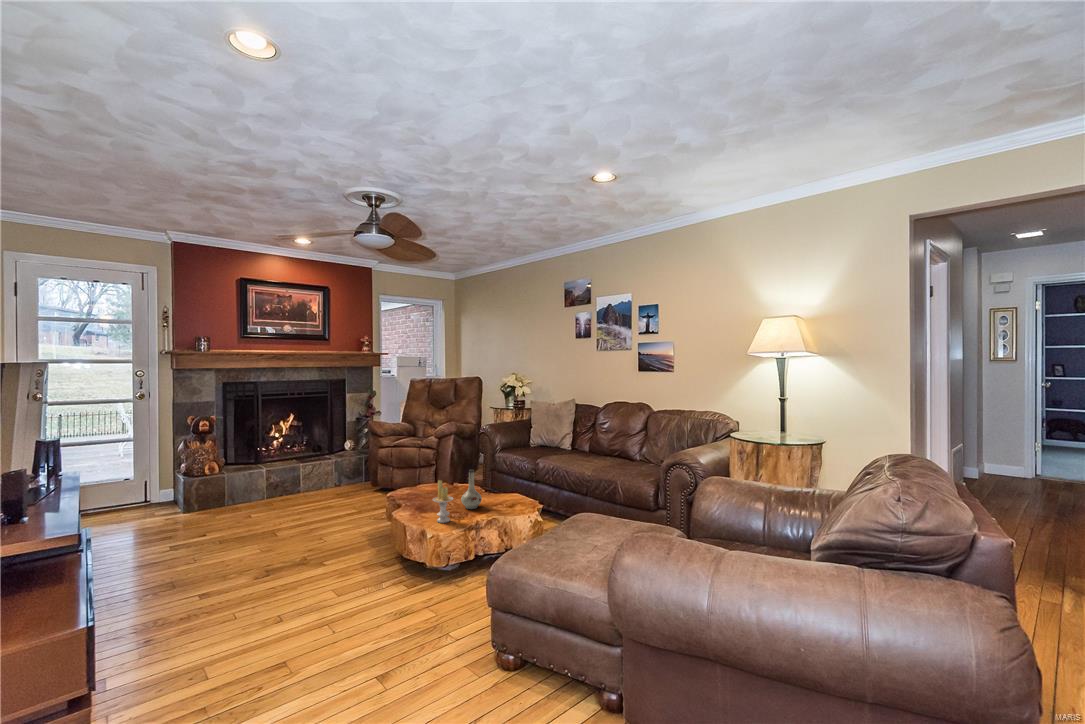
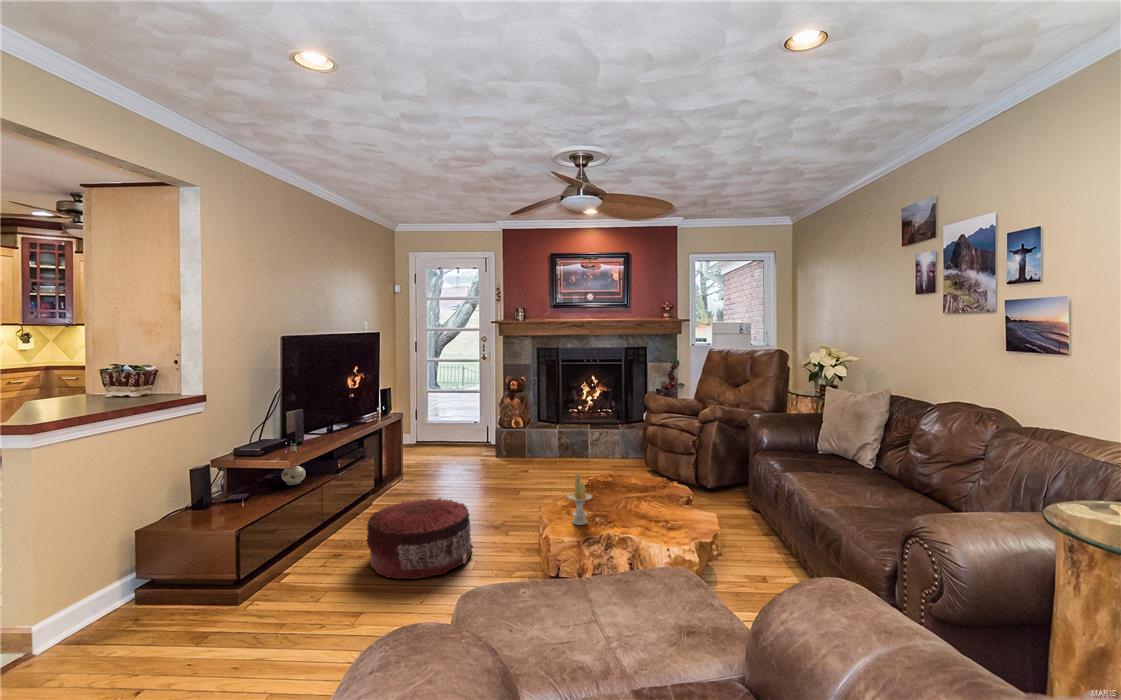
vase: present [461,470,482,509] -> present [282,443,306,485]
pouf: none [201,540,323,634] -> present [367,498,473,579]

